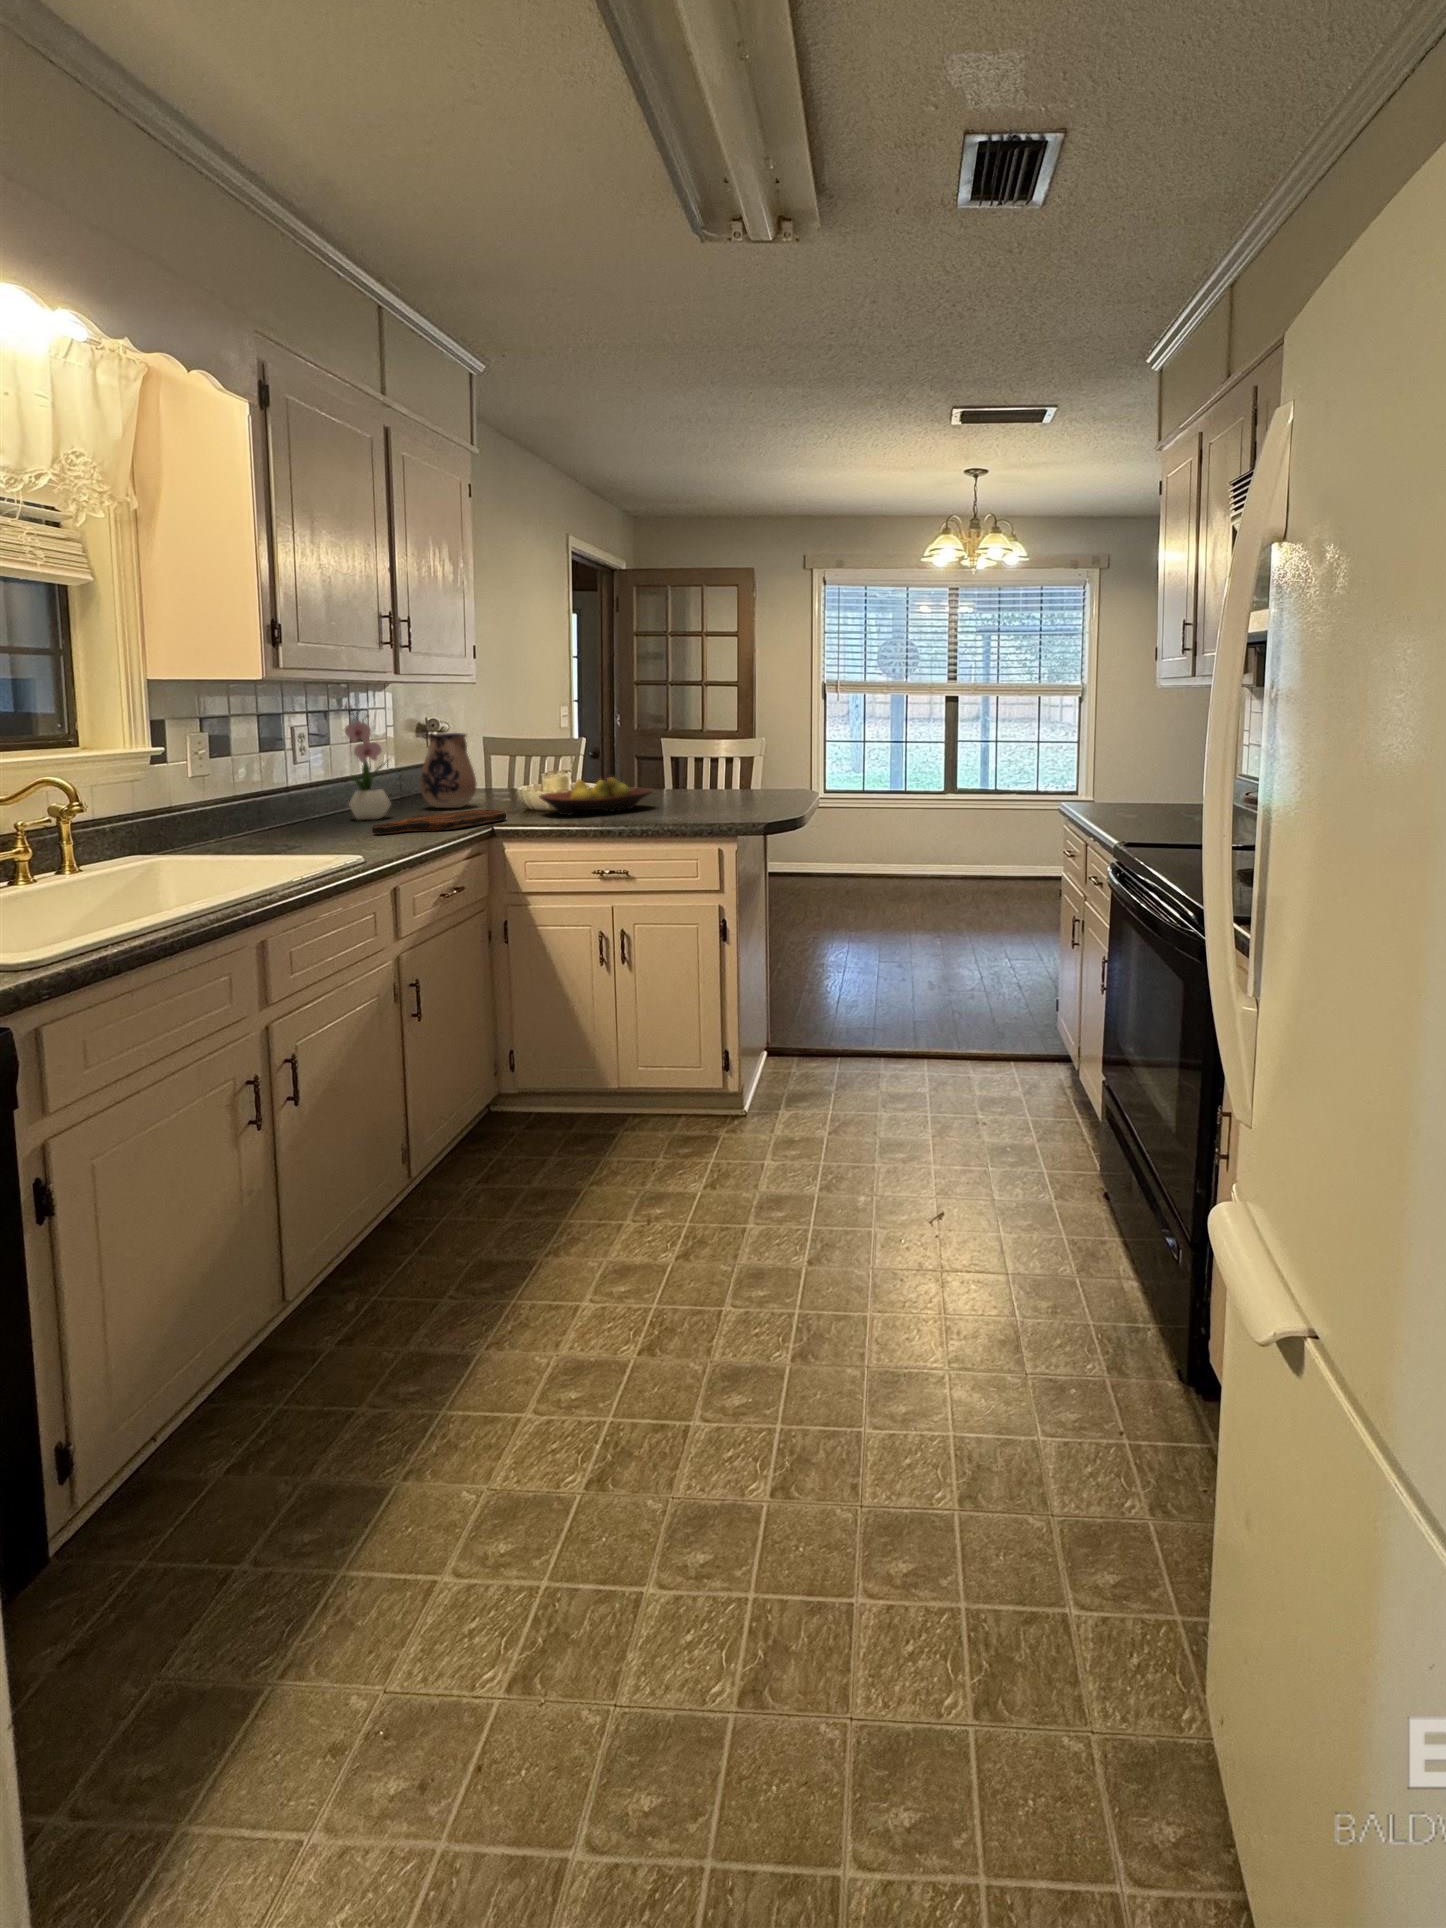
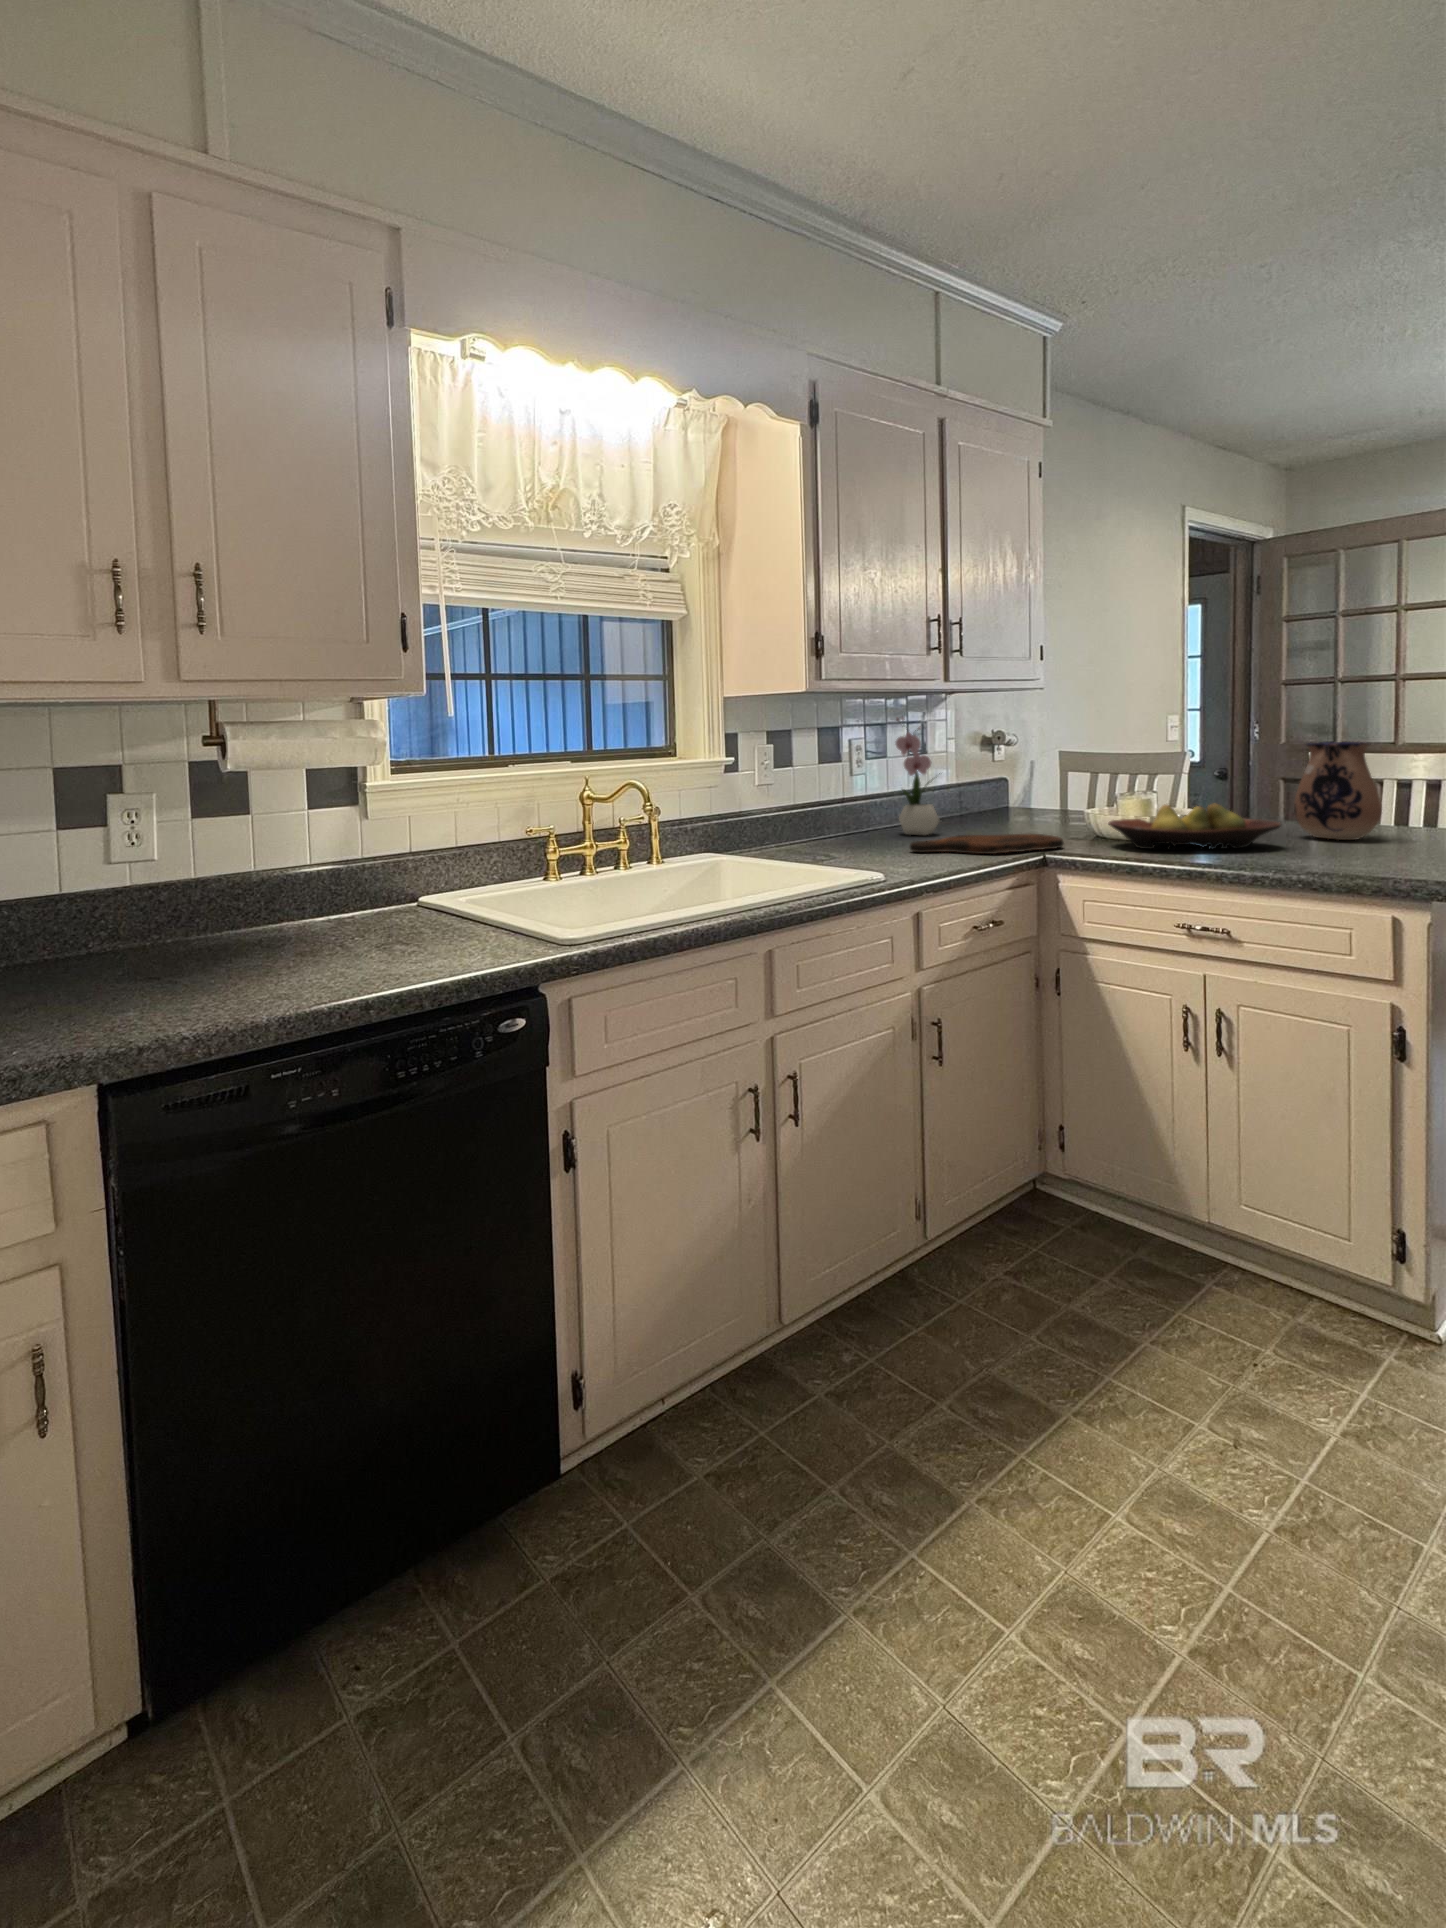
ceramic pitcher: present [420,733,476,808] -> present [1294,742,1382,840]

